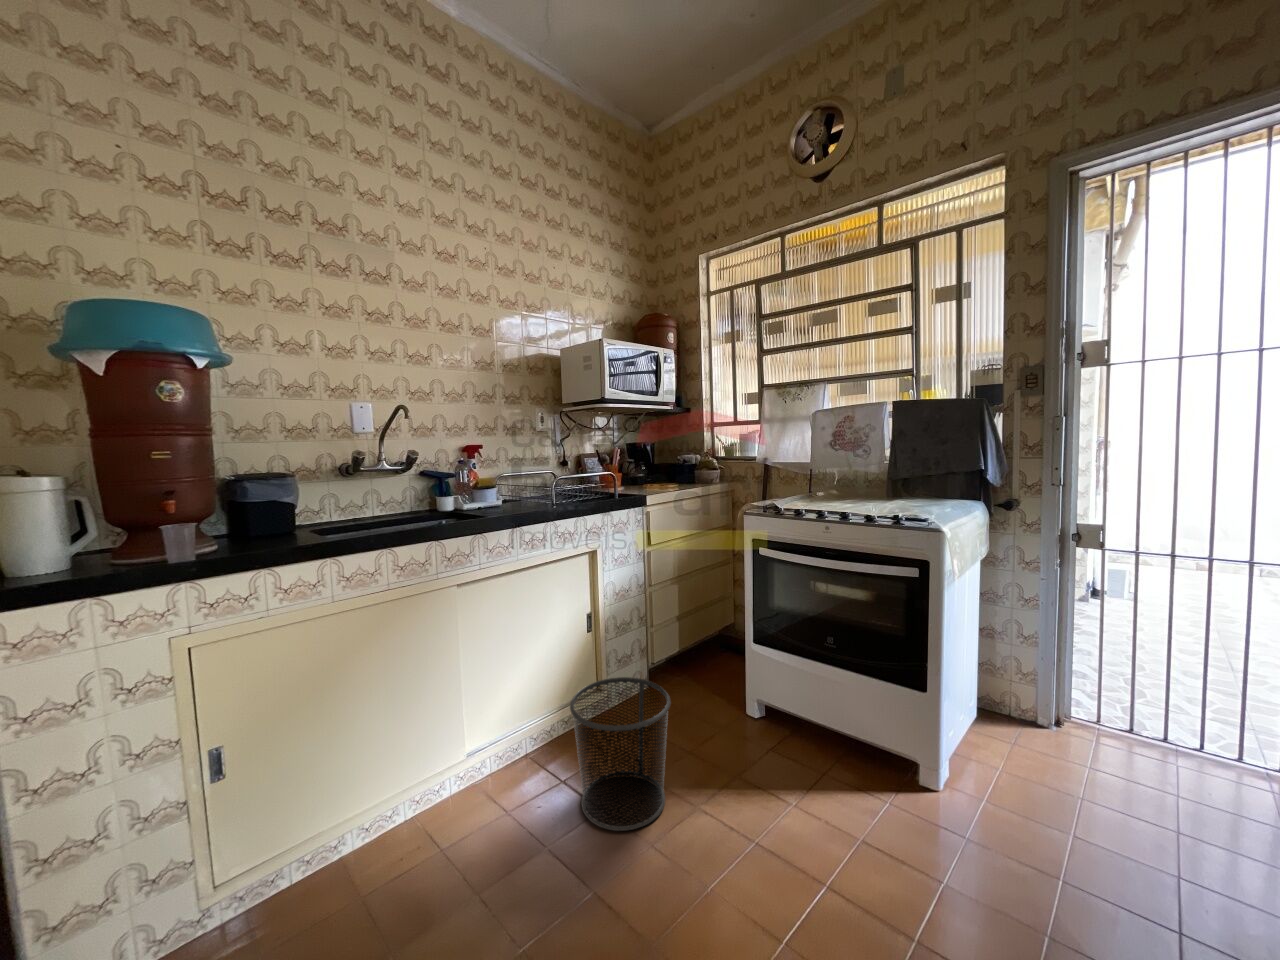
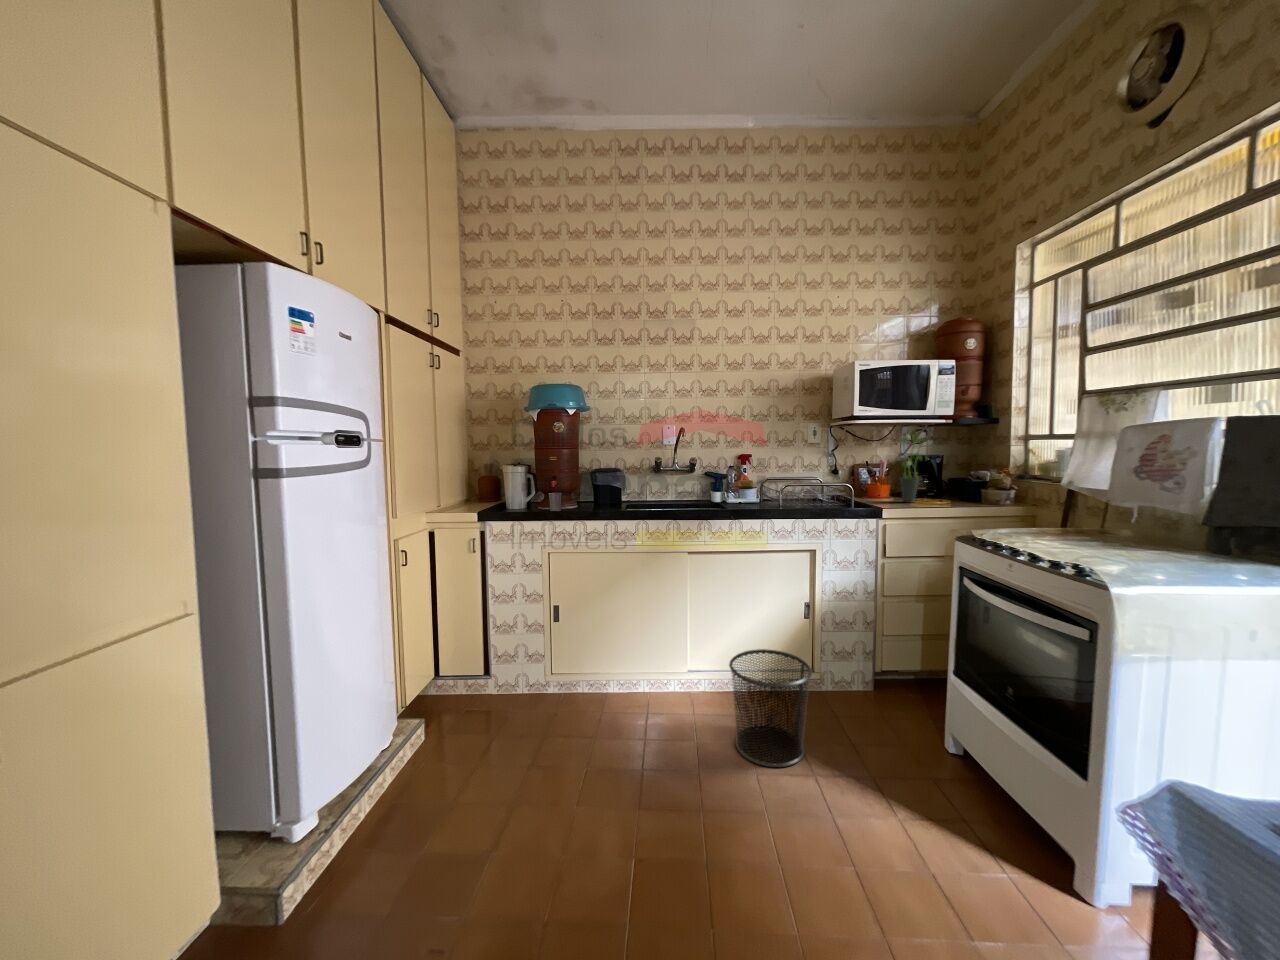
potted plant: none [635,416,669,488] -> present [900,435,925,502]

